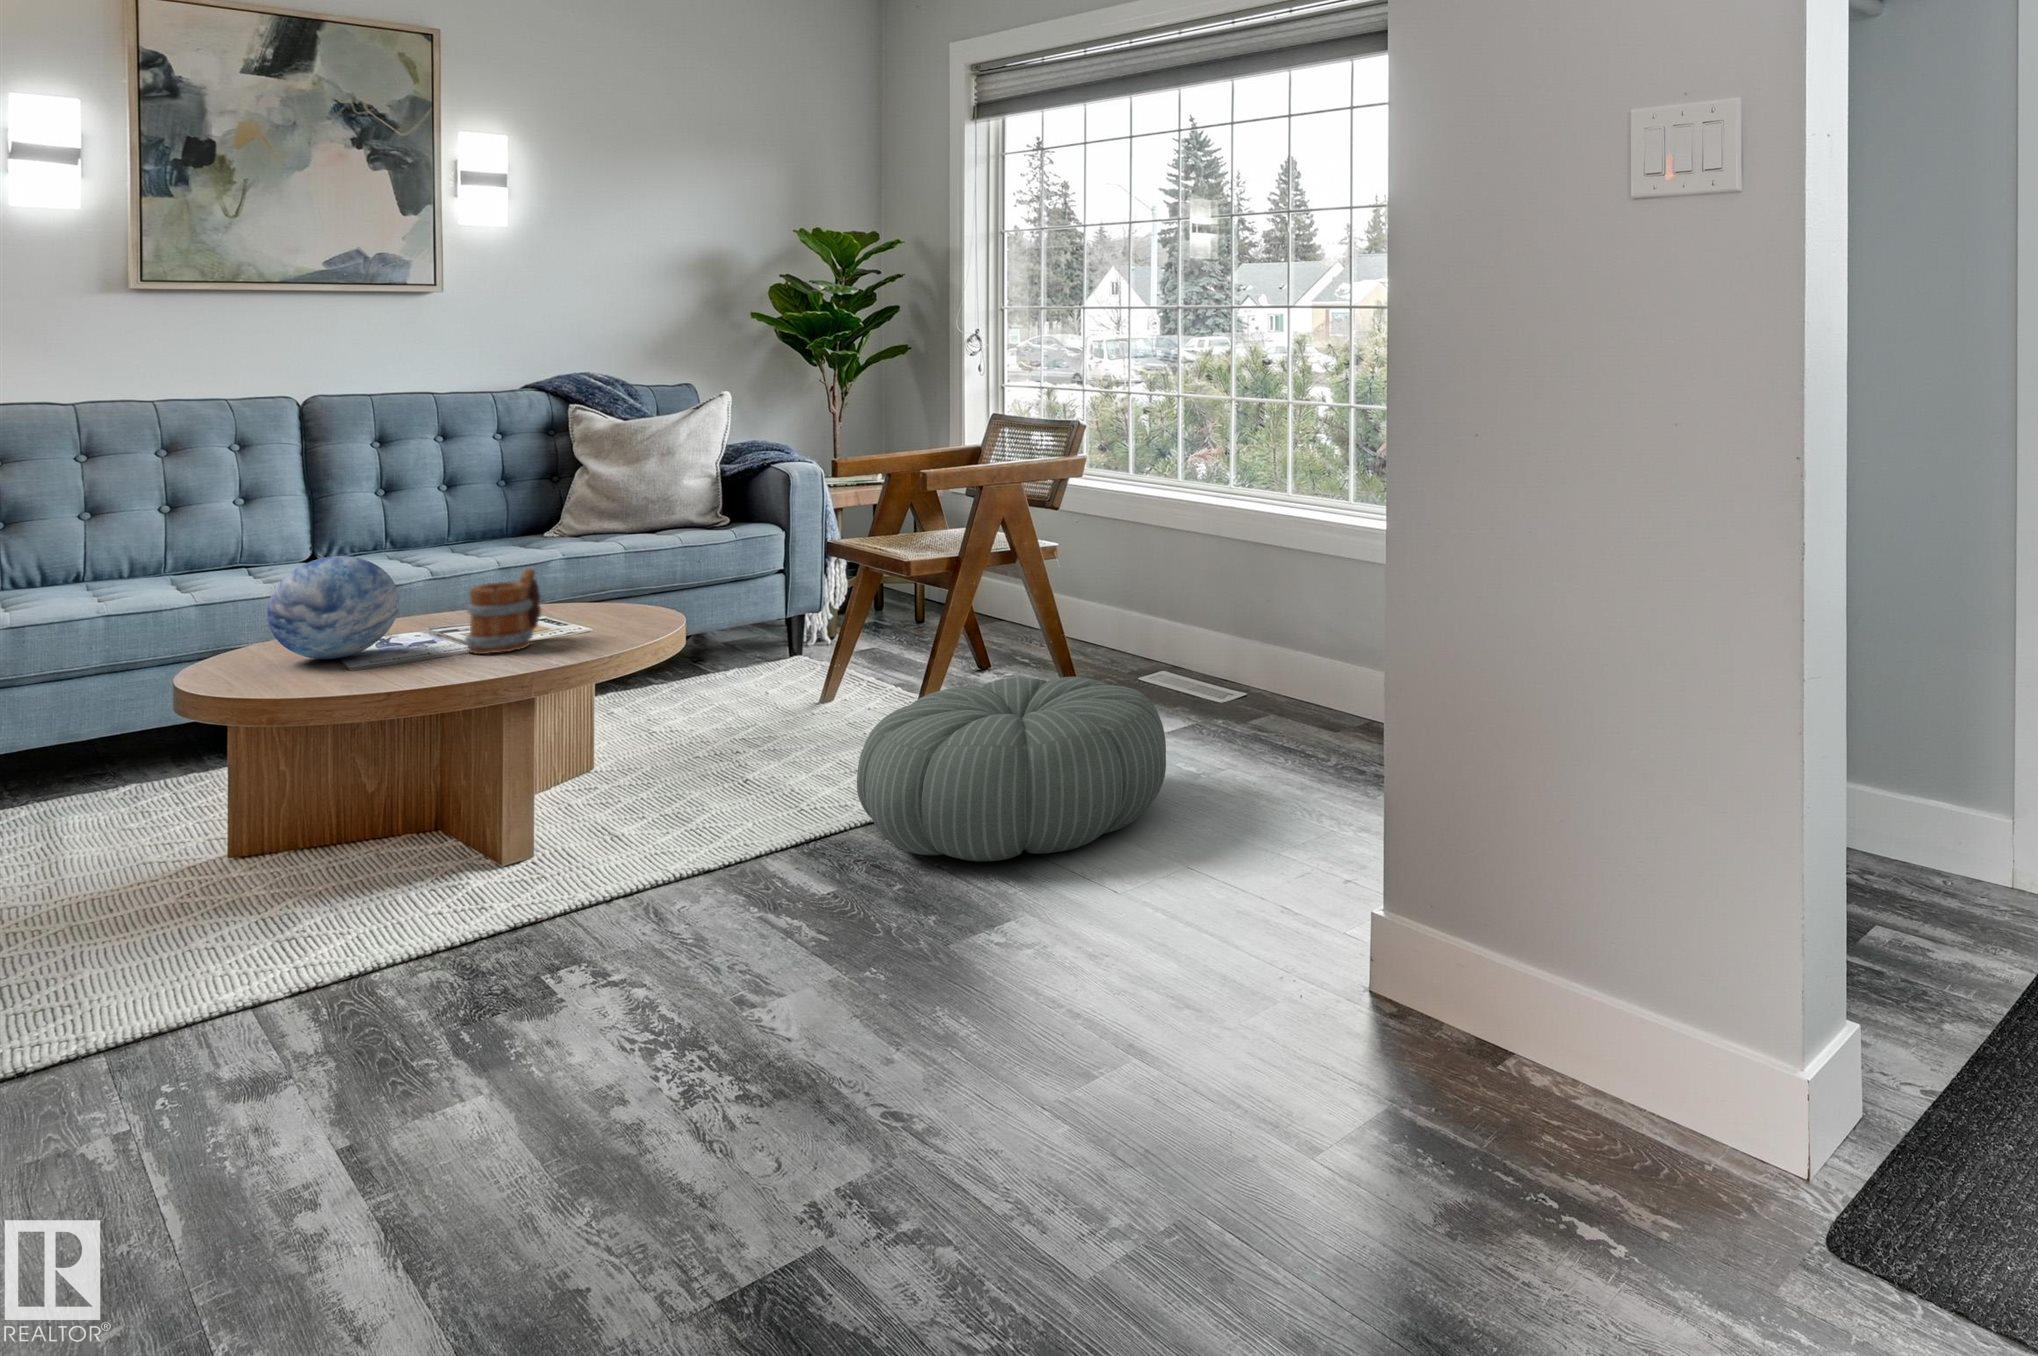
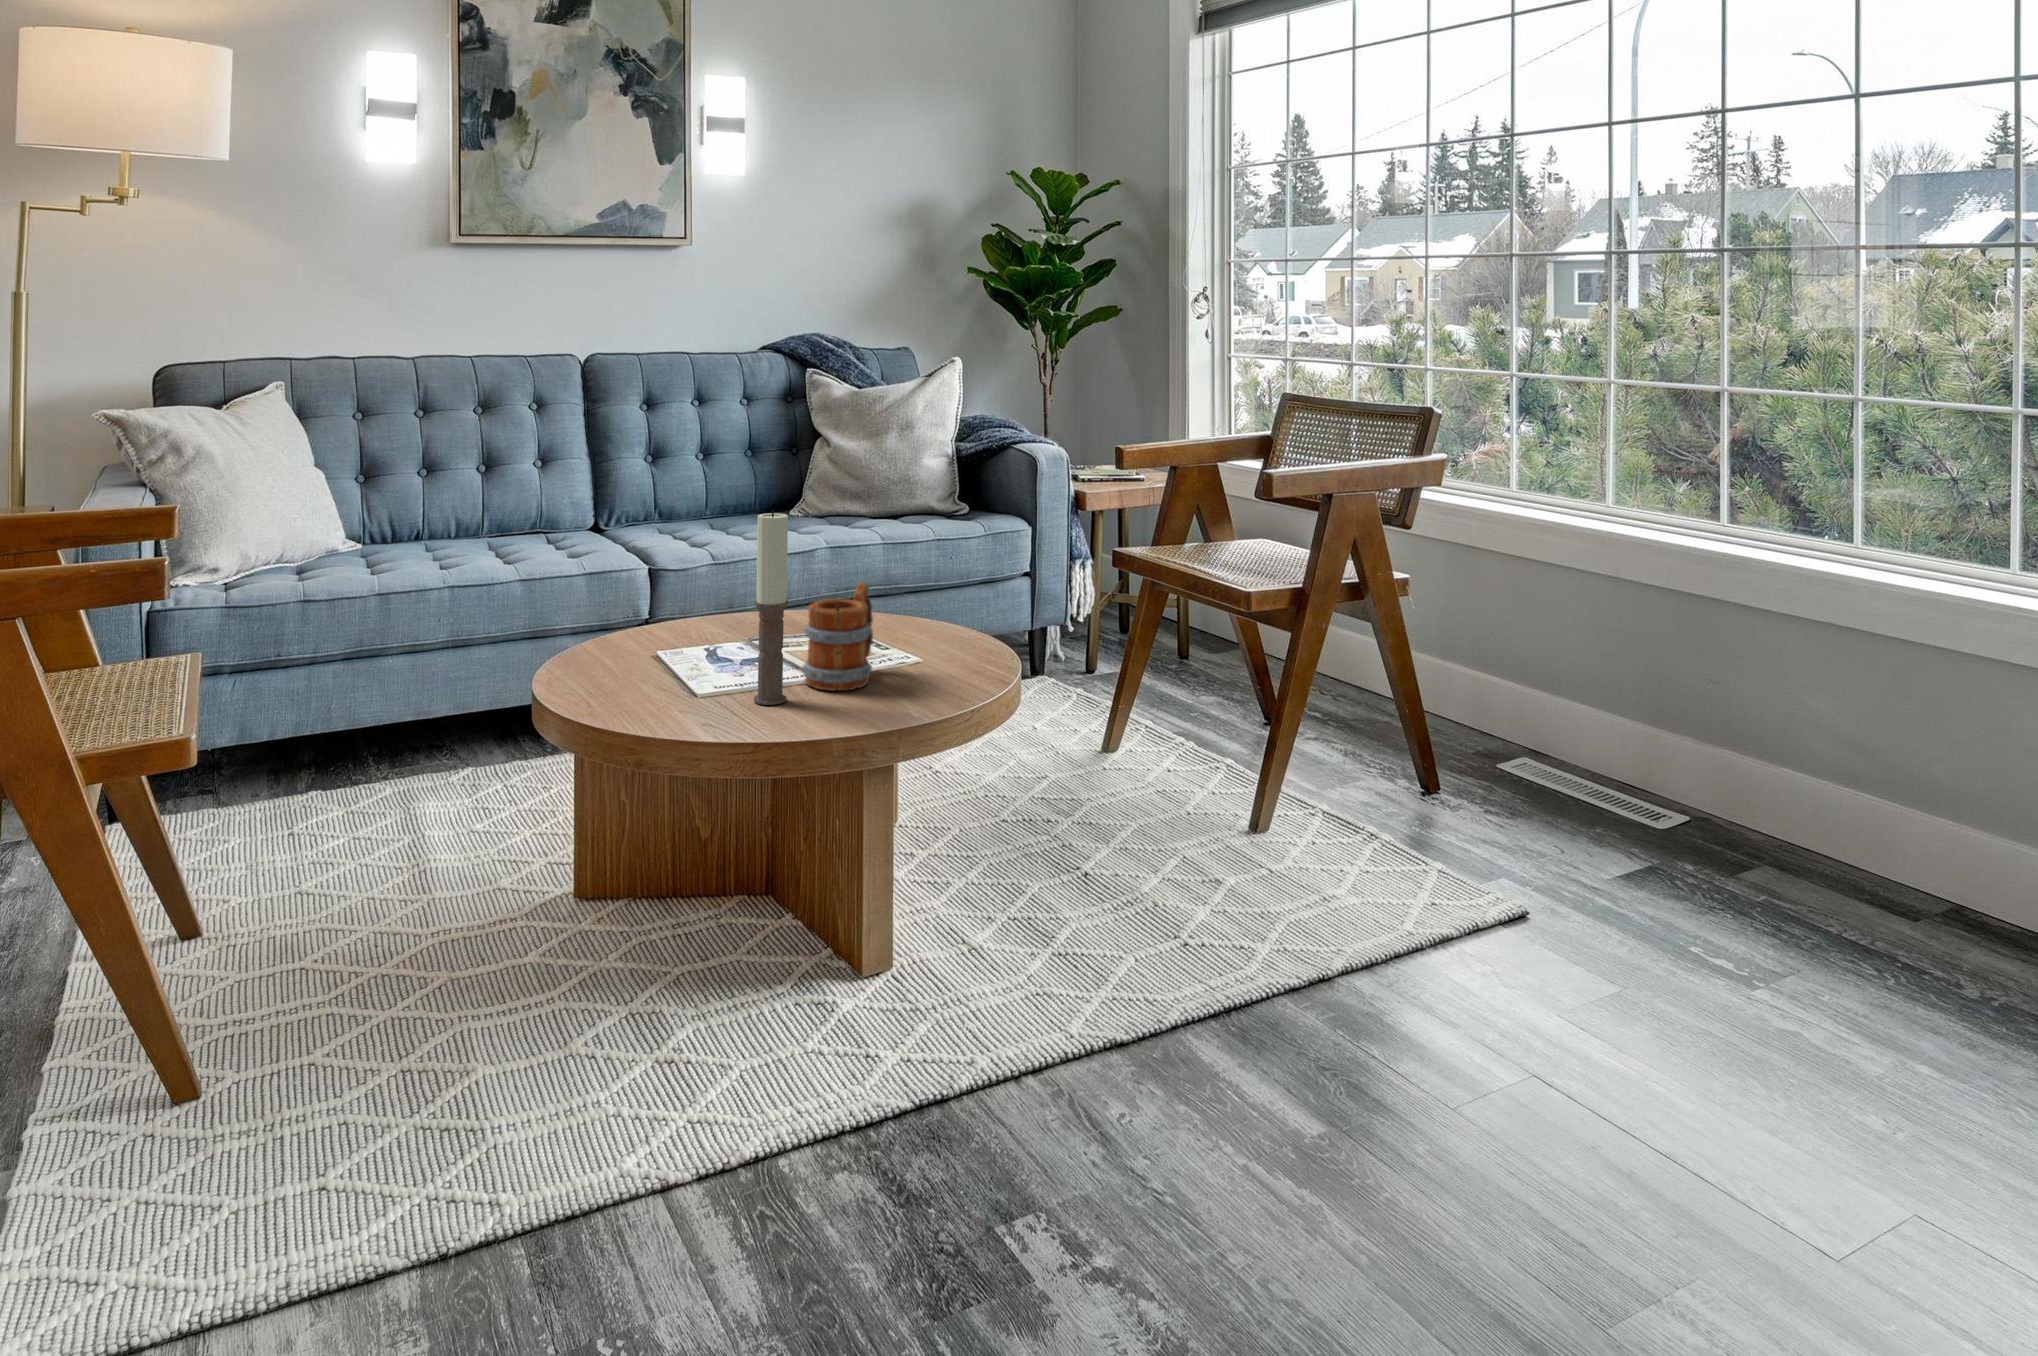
candle: none [408,510,441,667] -> present [754,509,788,705]
decorative orb: present [267,556,399,659] -> none [610,555,733,679]
pouf: present [857,677,1166,861] -> none [1297,794,1770,1119]

